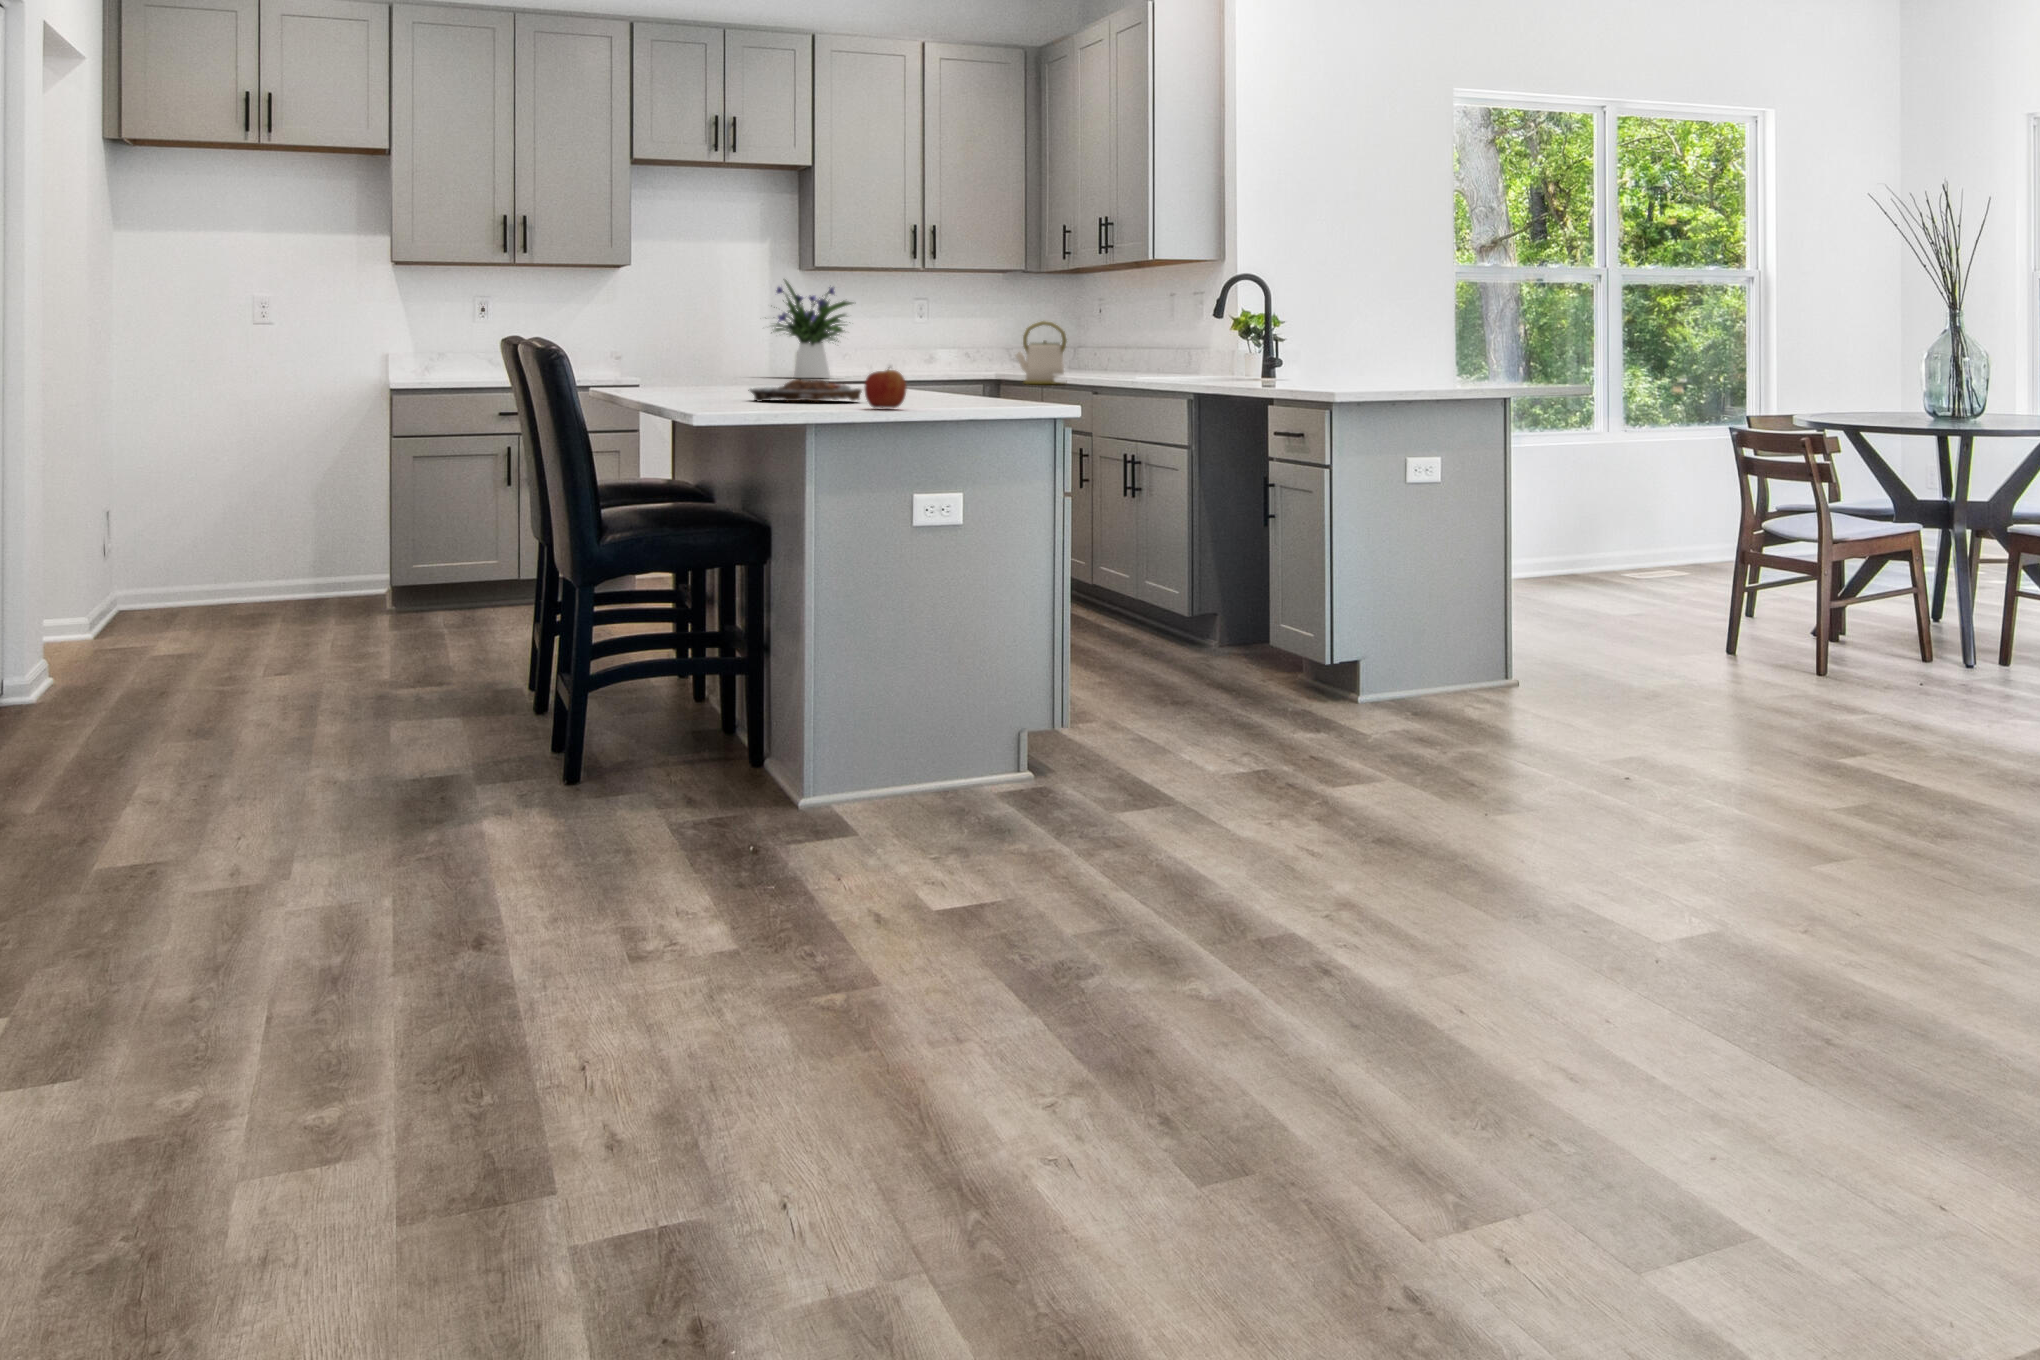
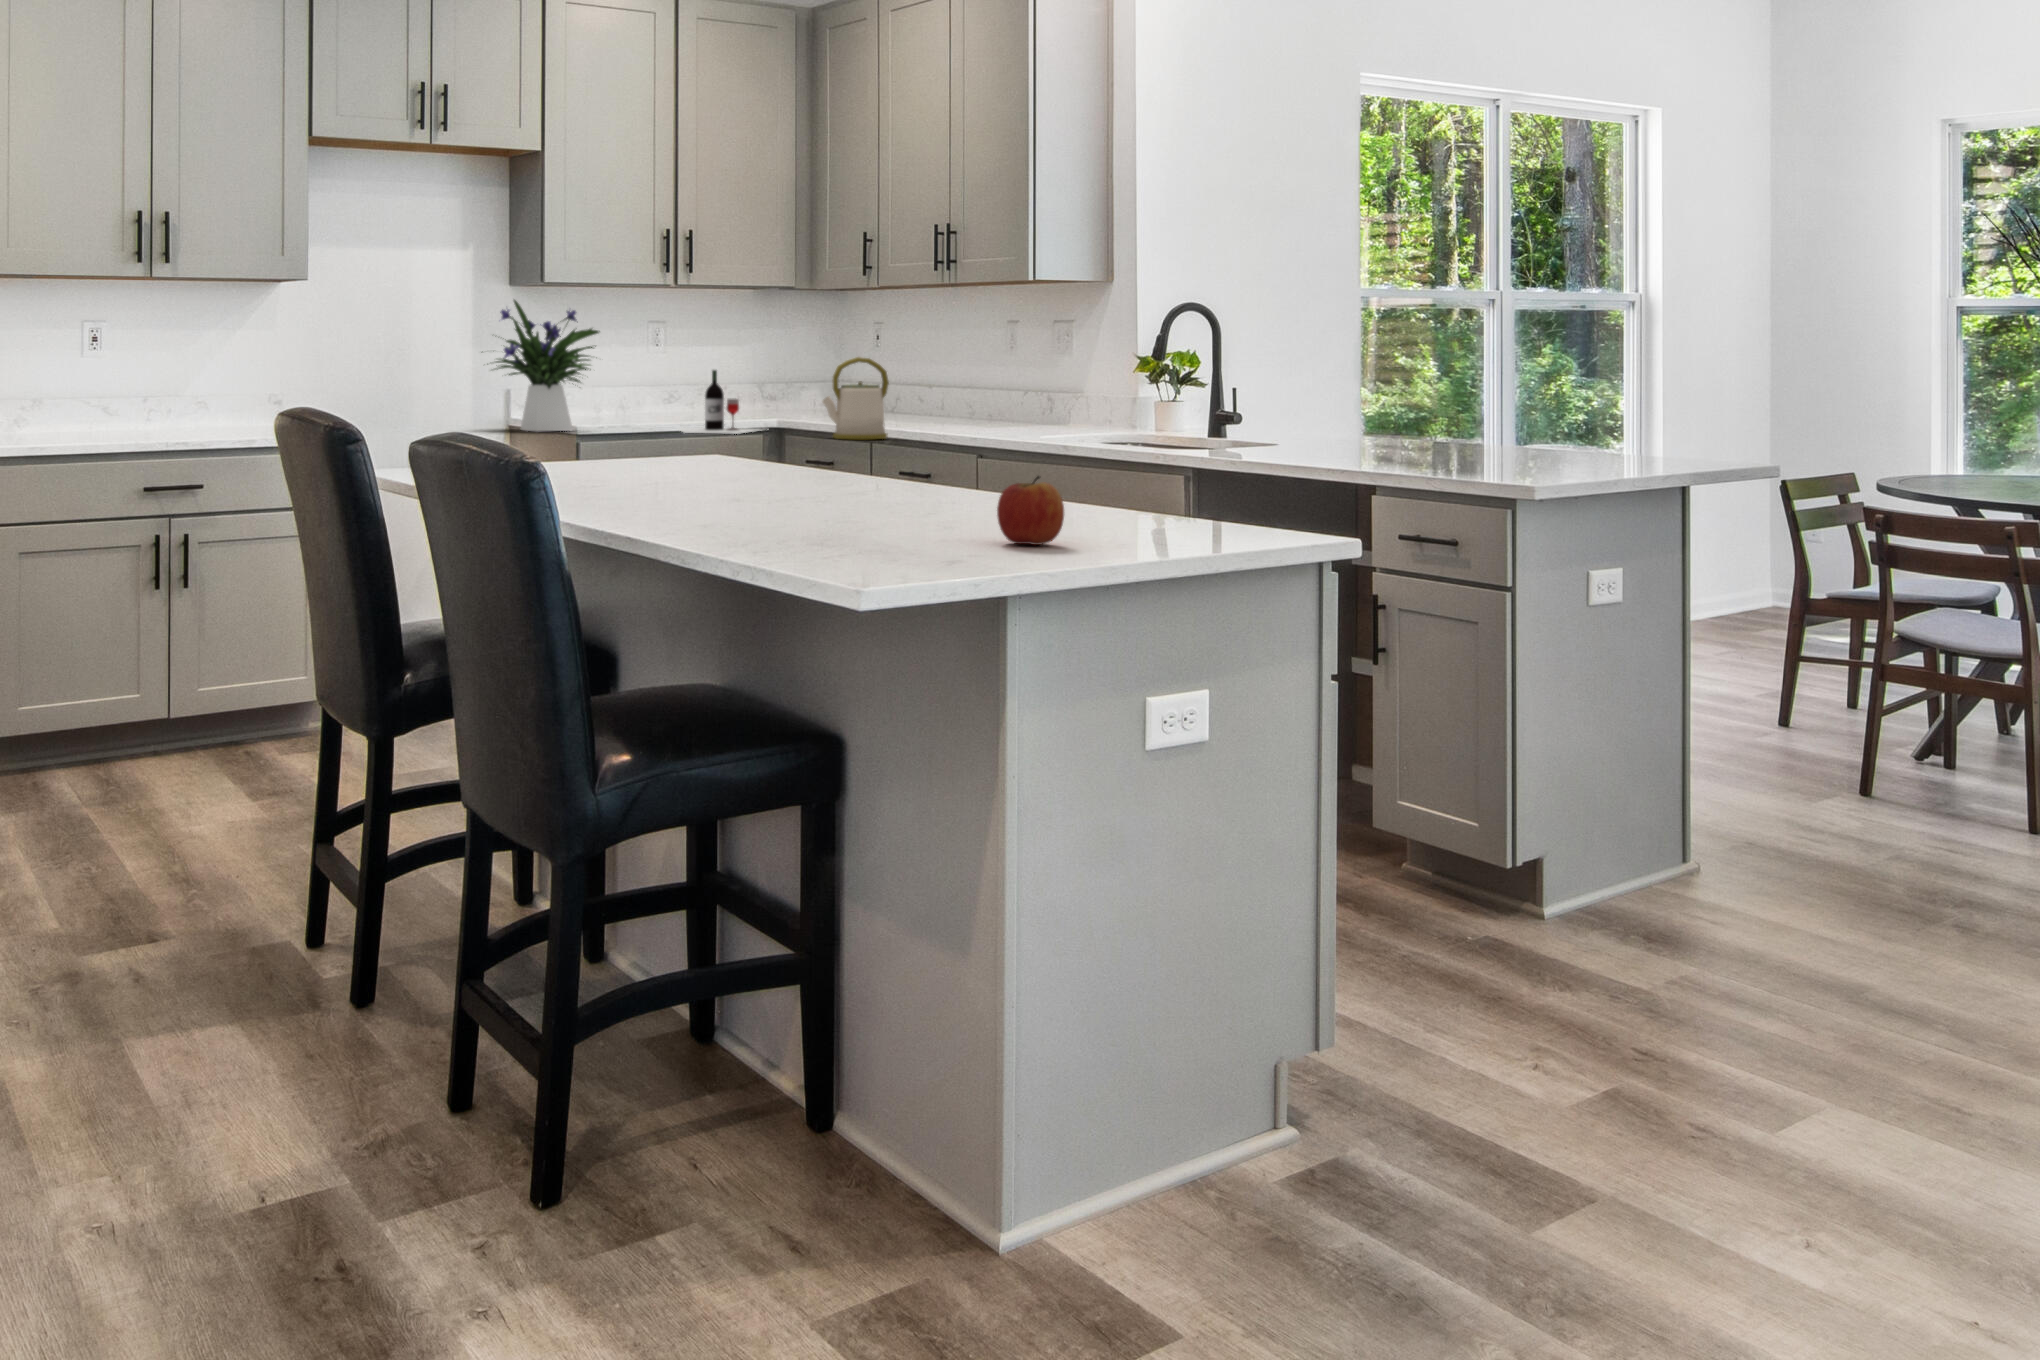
wine bottle: none [893,333,994,381] -> present [679,370,760,434]
plate: present [748,379,862,402] -> none [736,483,907,523]

